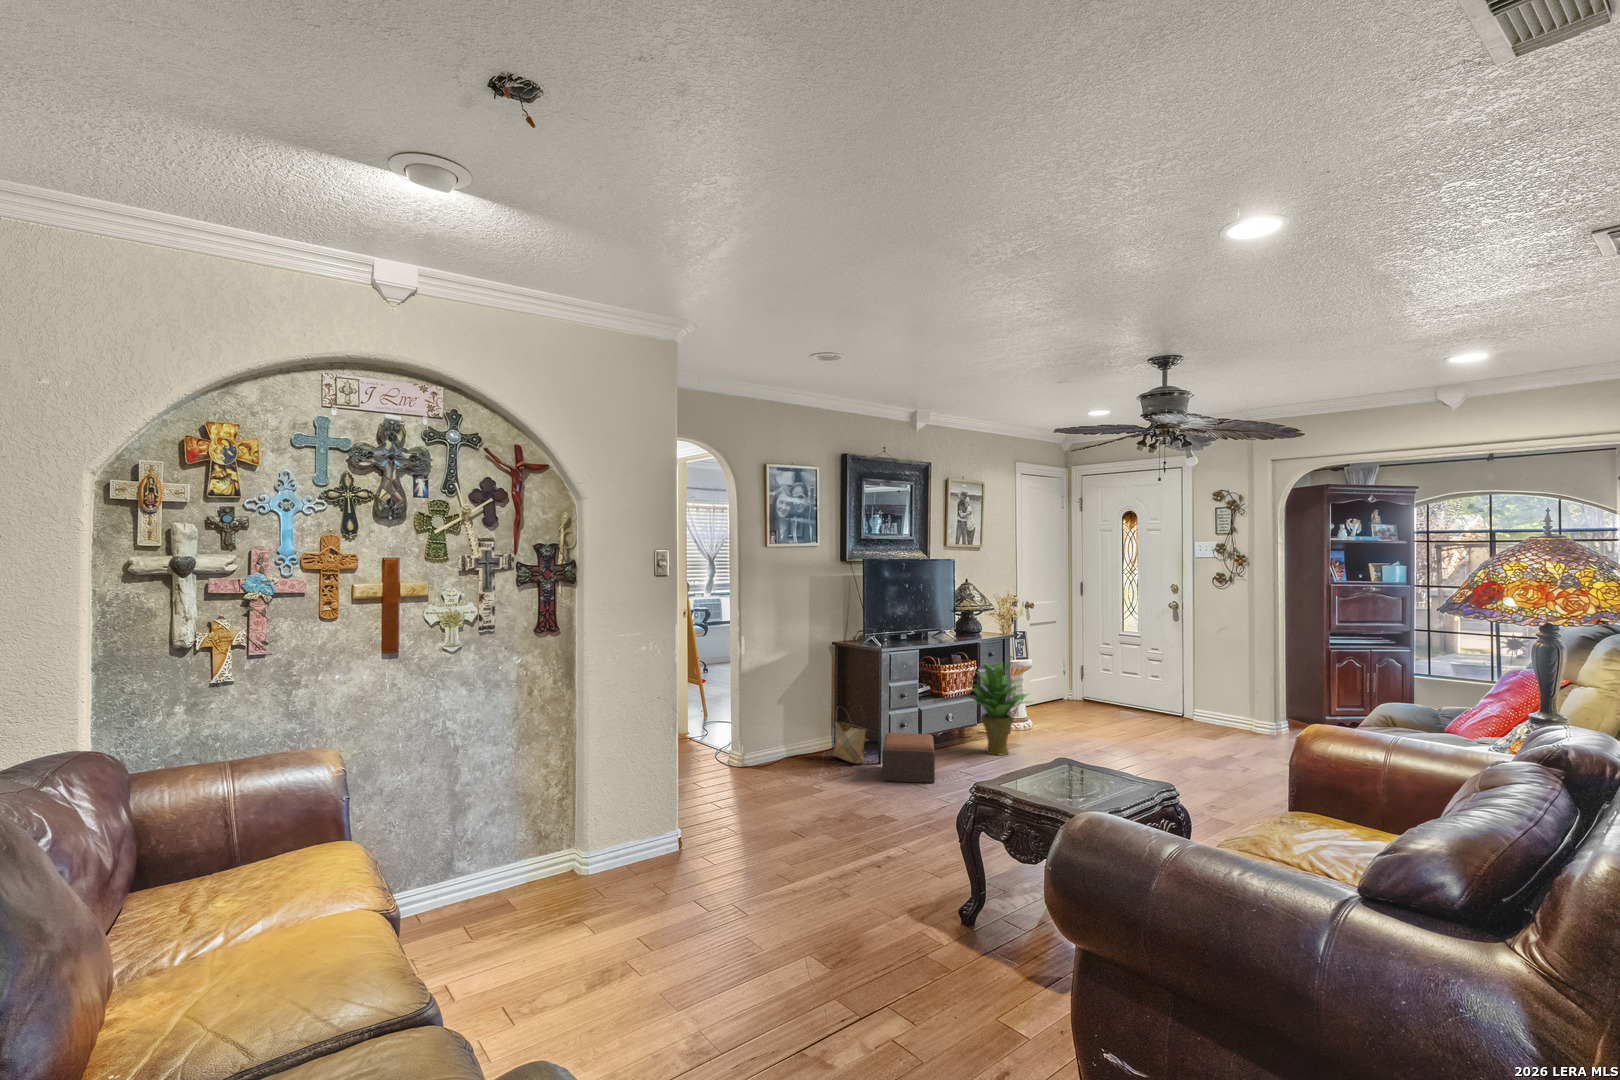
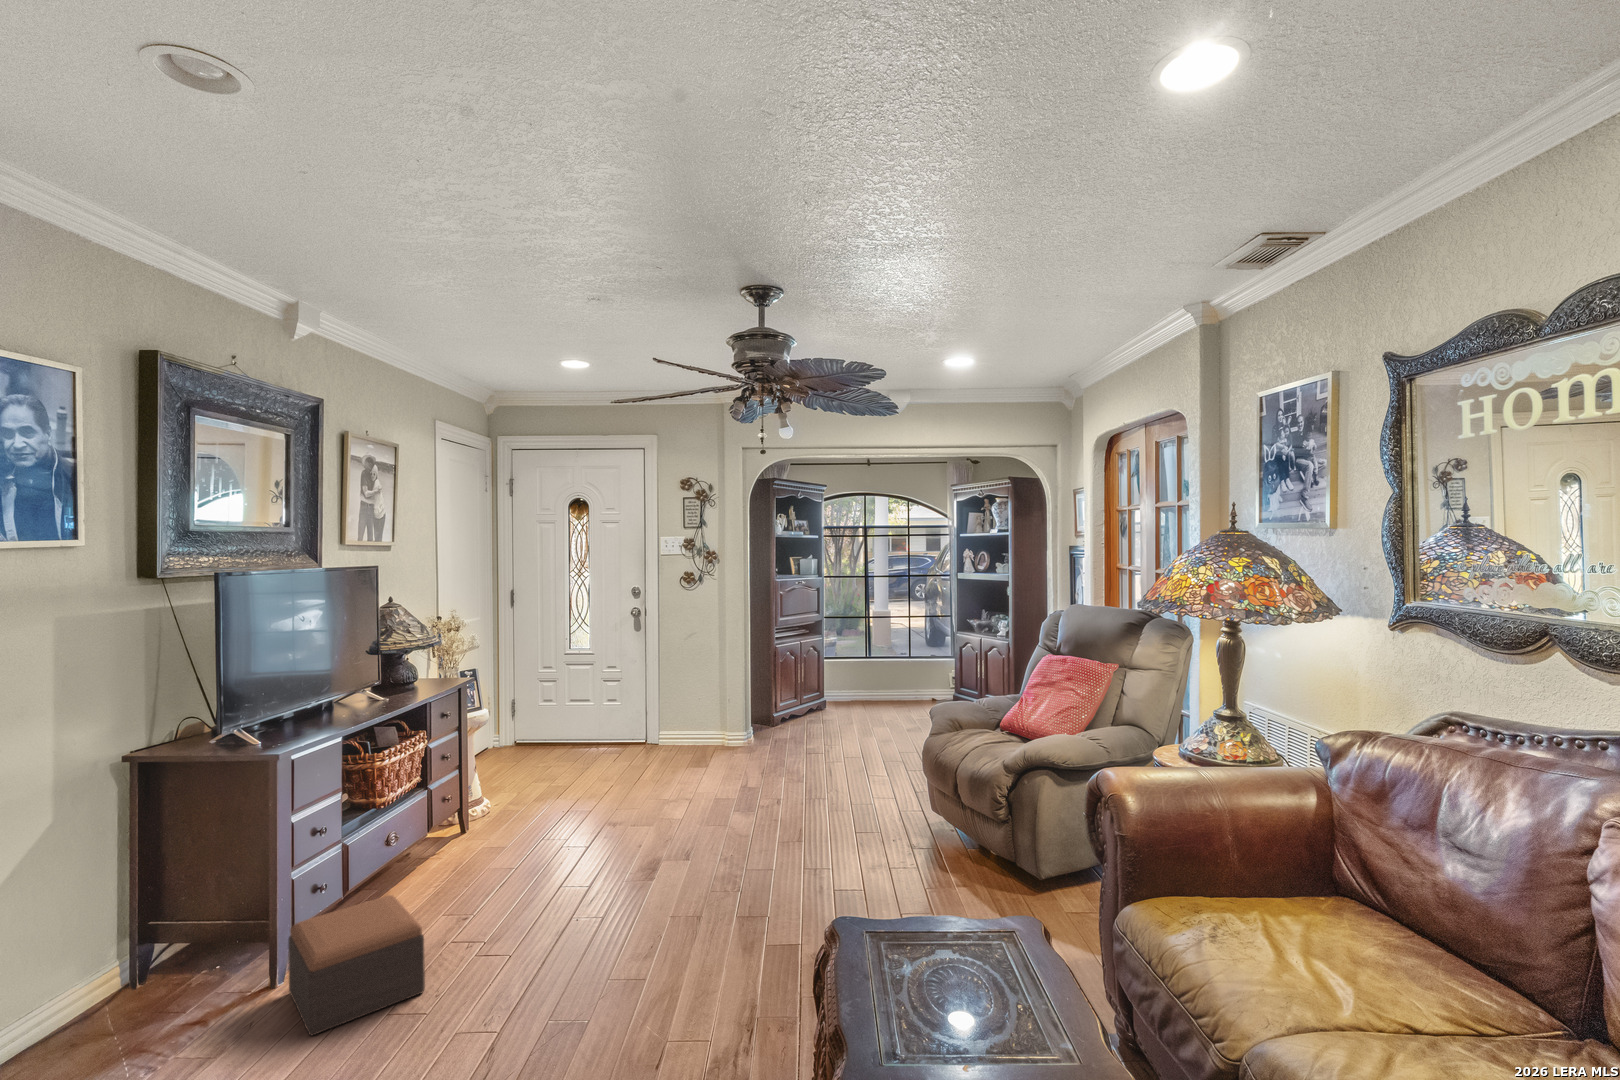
potted plant: present [967,662,1029,755] -> none [416,726,538,883]
woven basket: present [833,706,866,763] -> none [136,882,237,1016]

